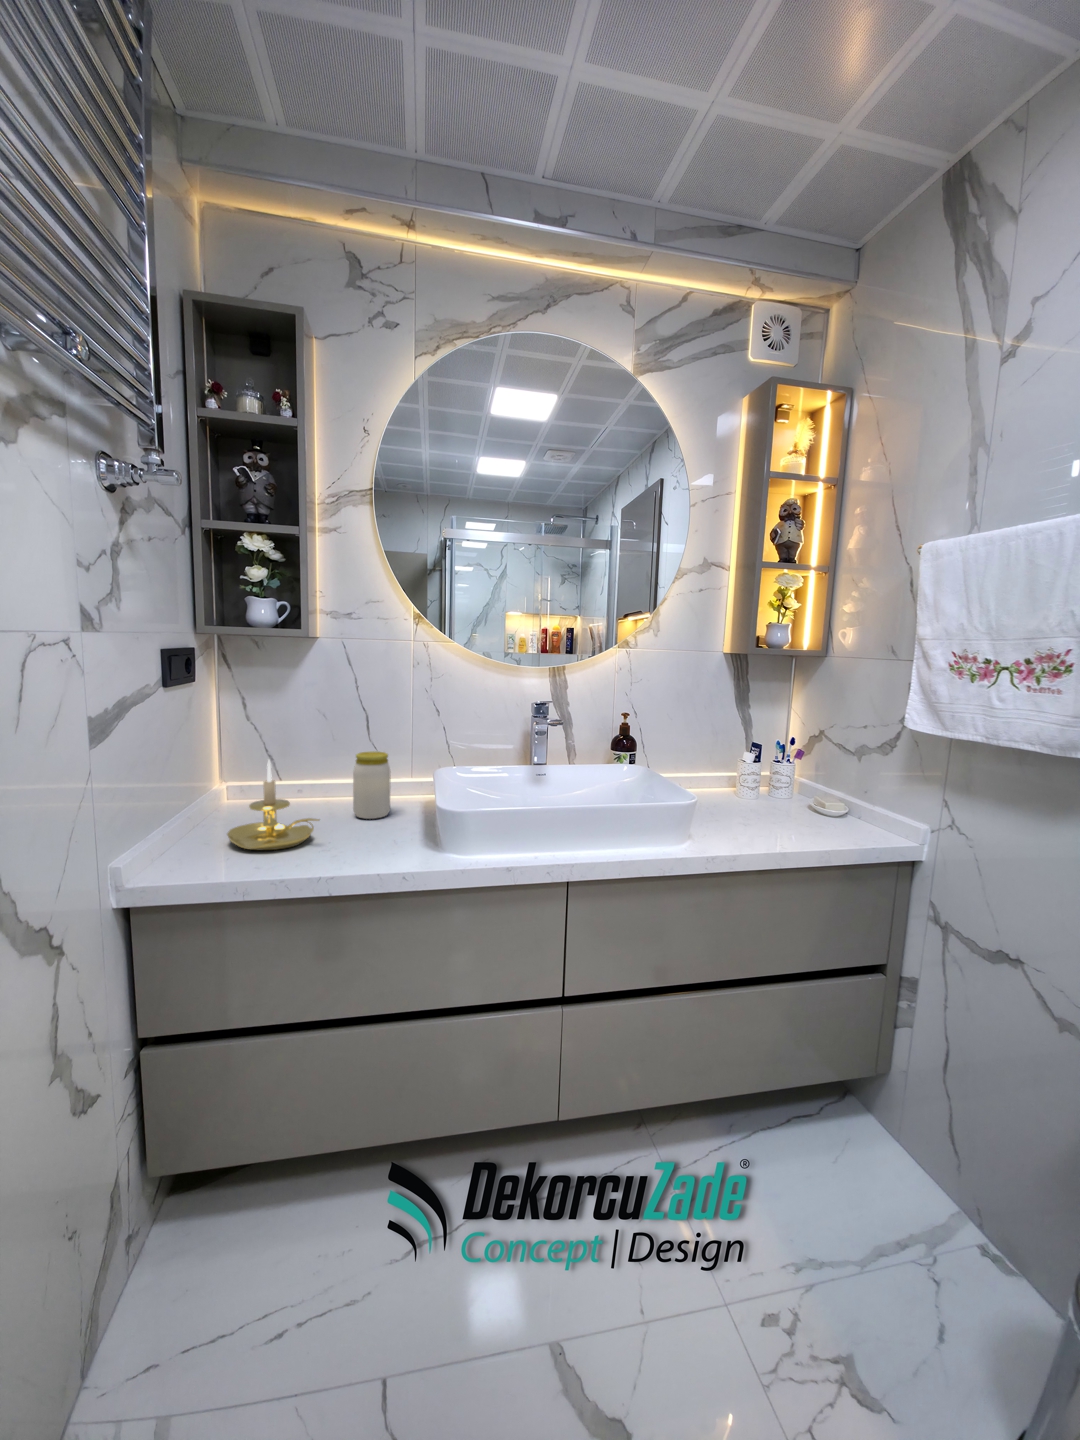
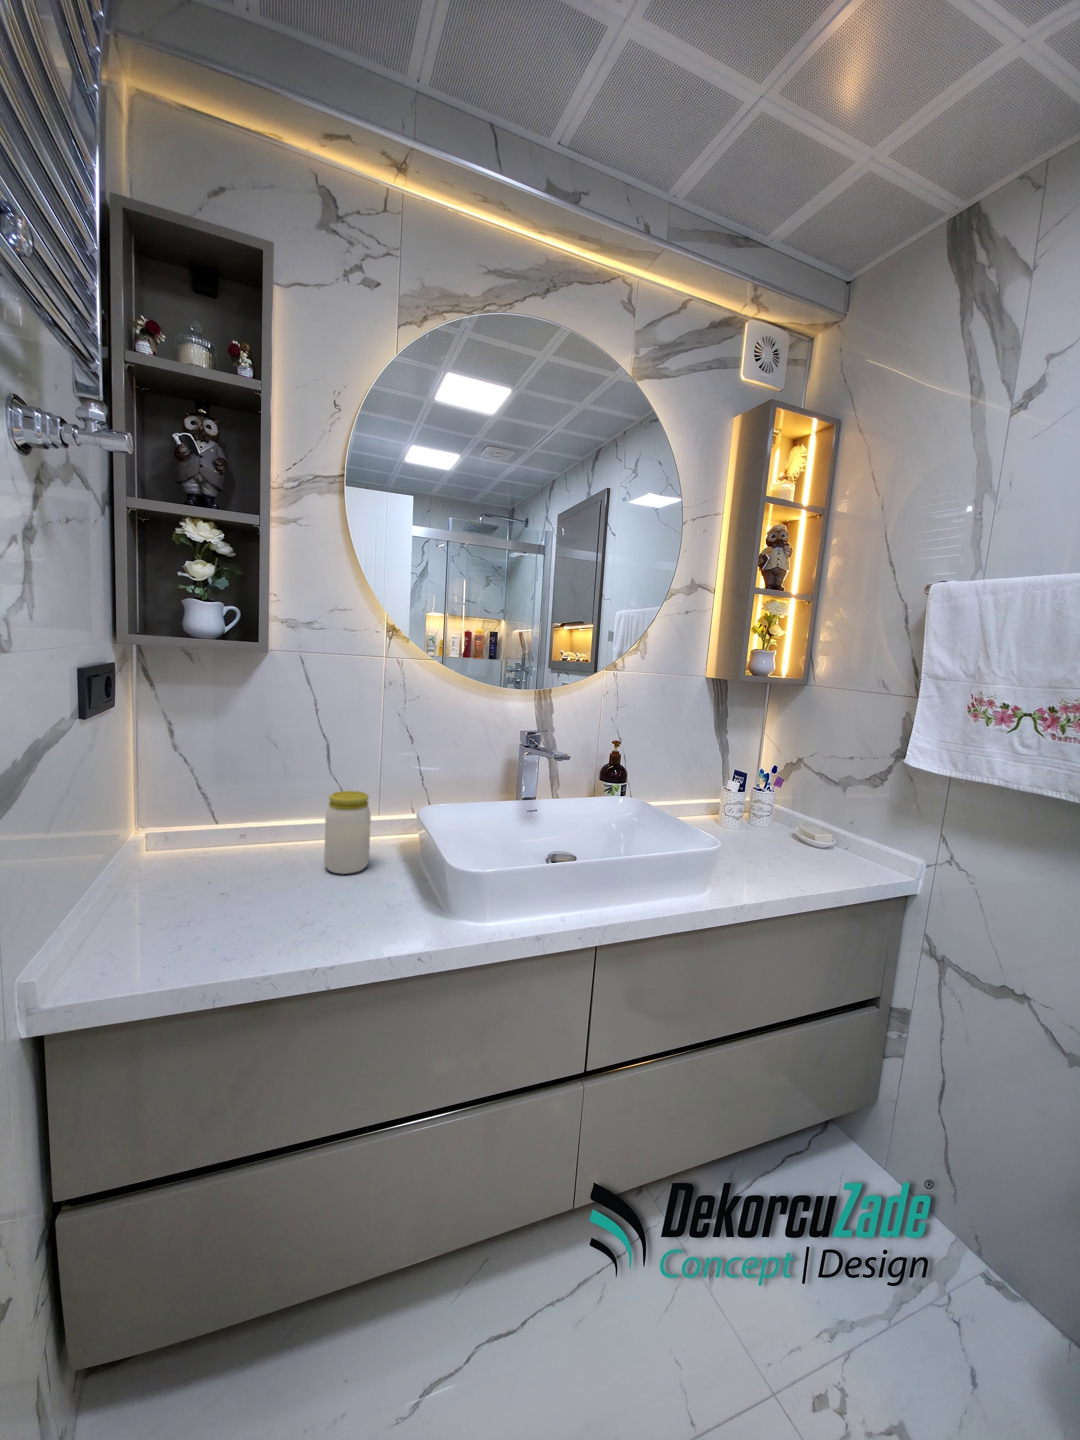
candle holder: present [227,760,319,850] -> none [172,812,301,932]

